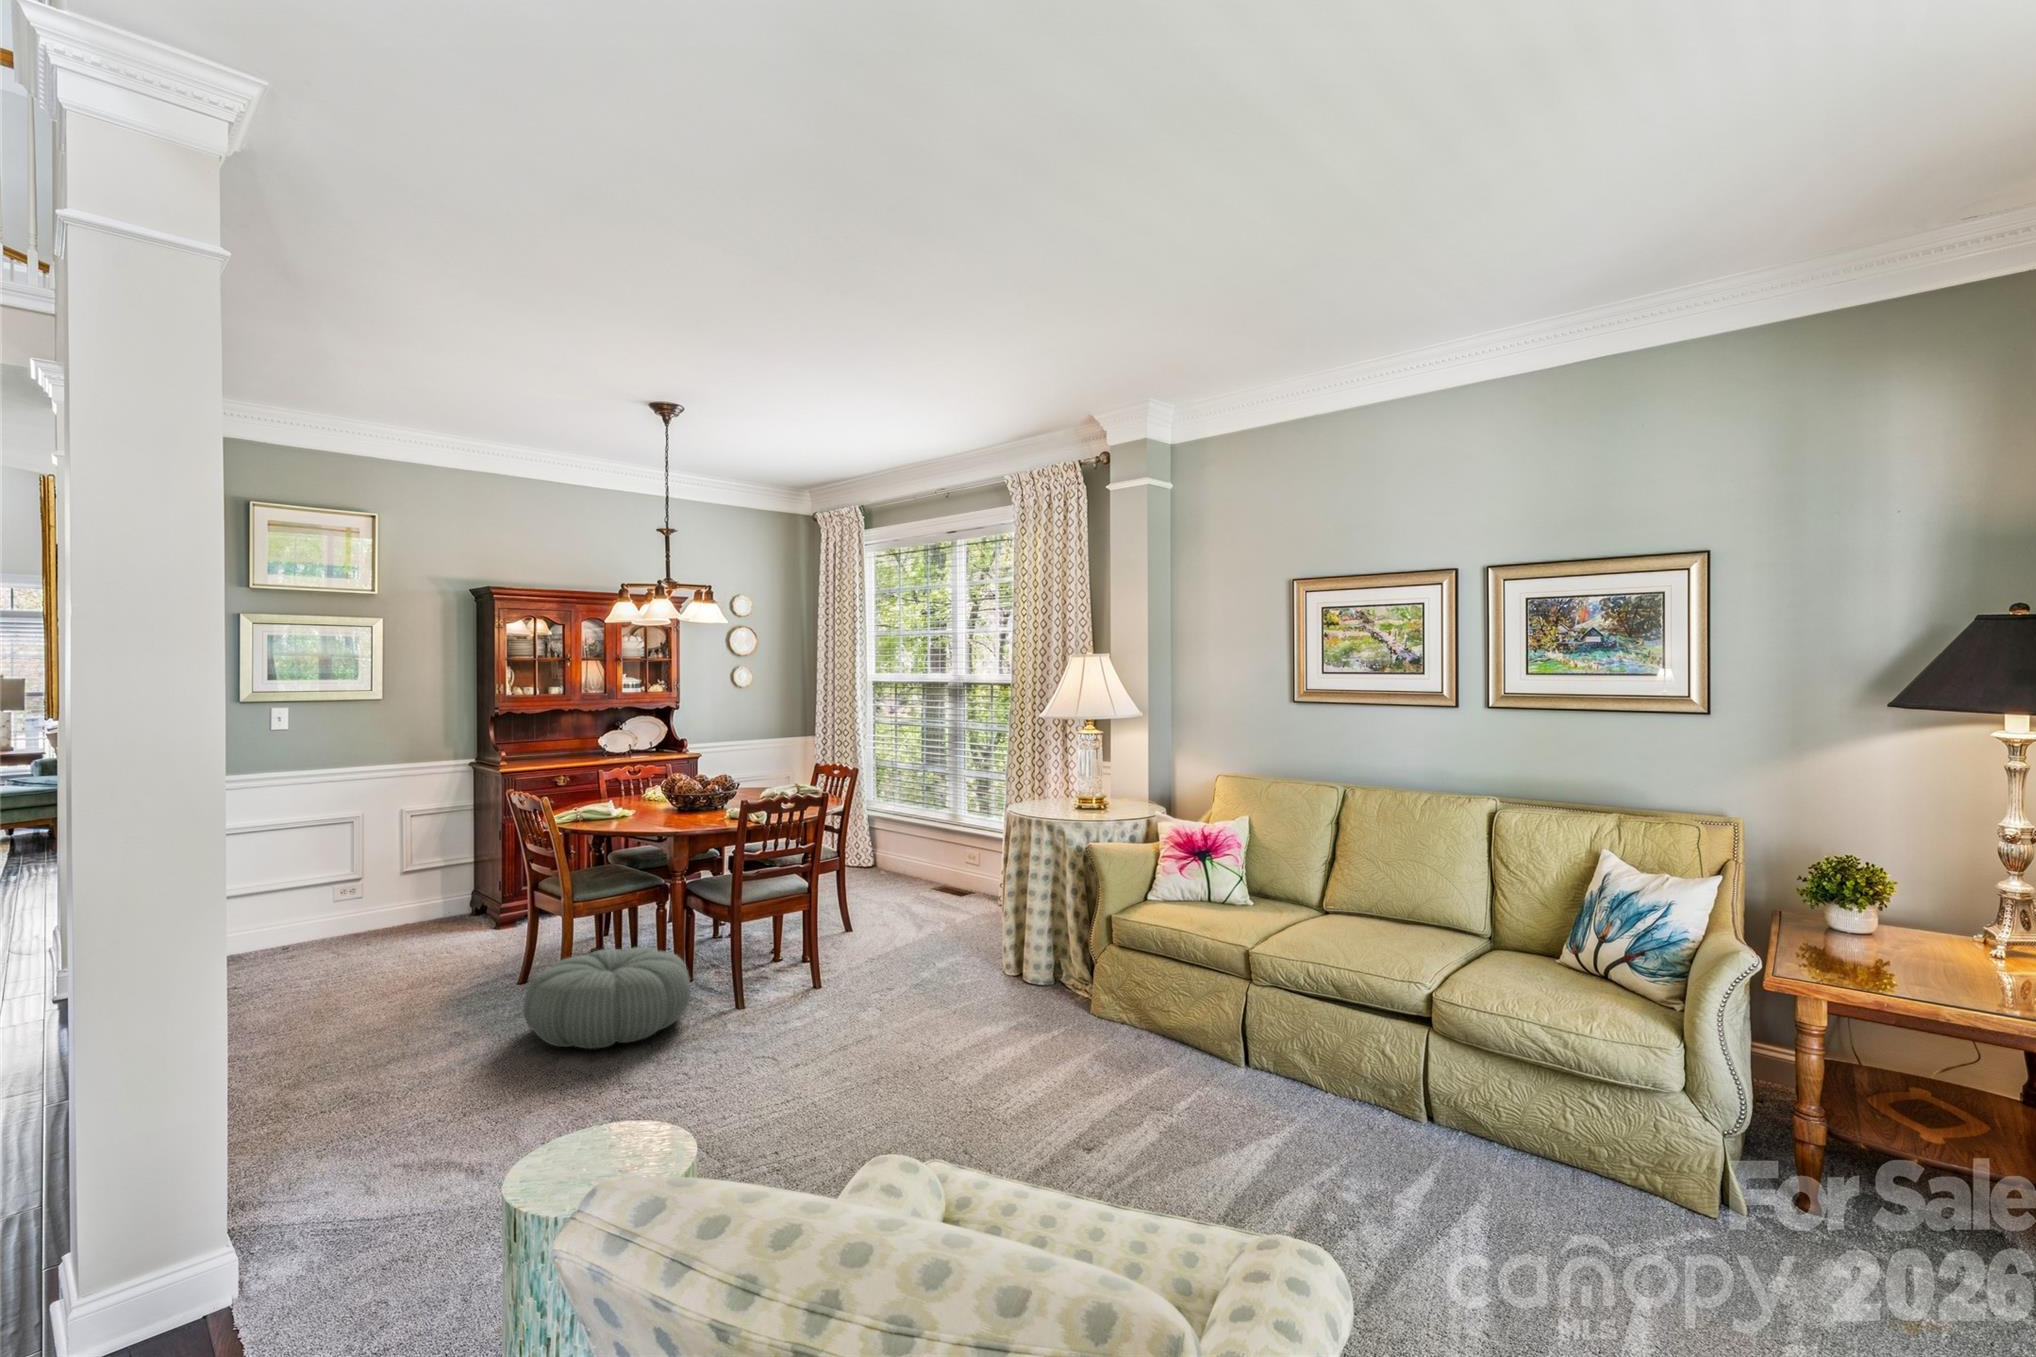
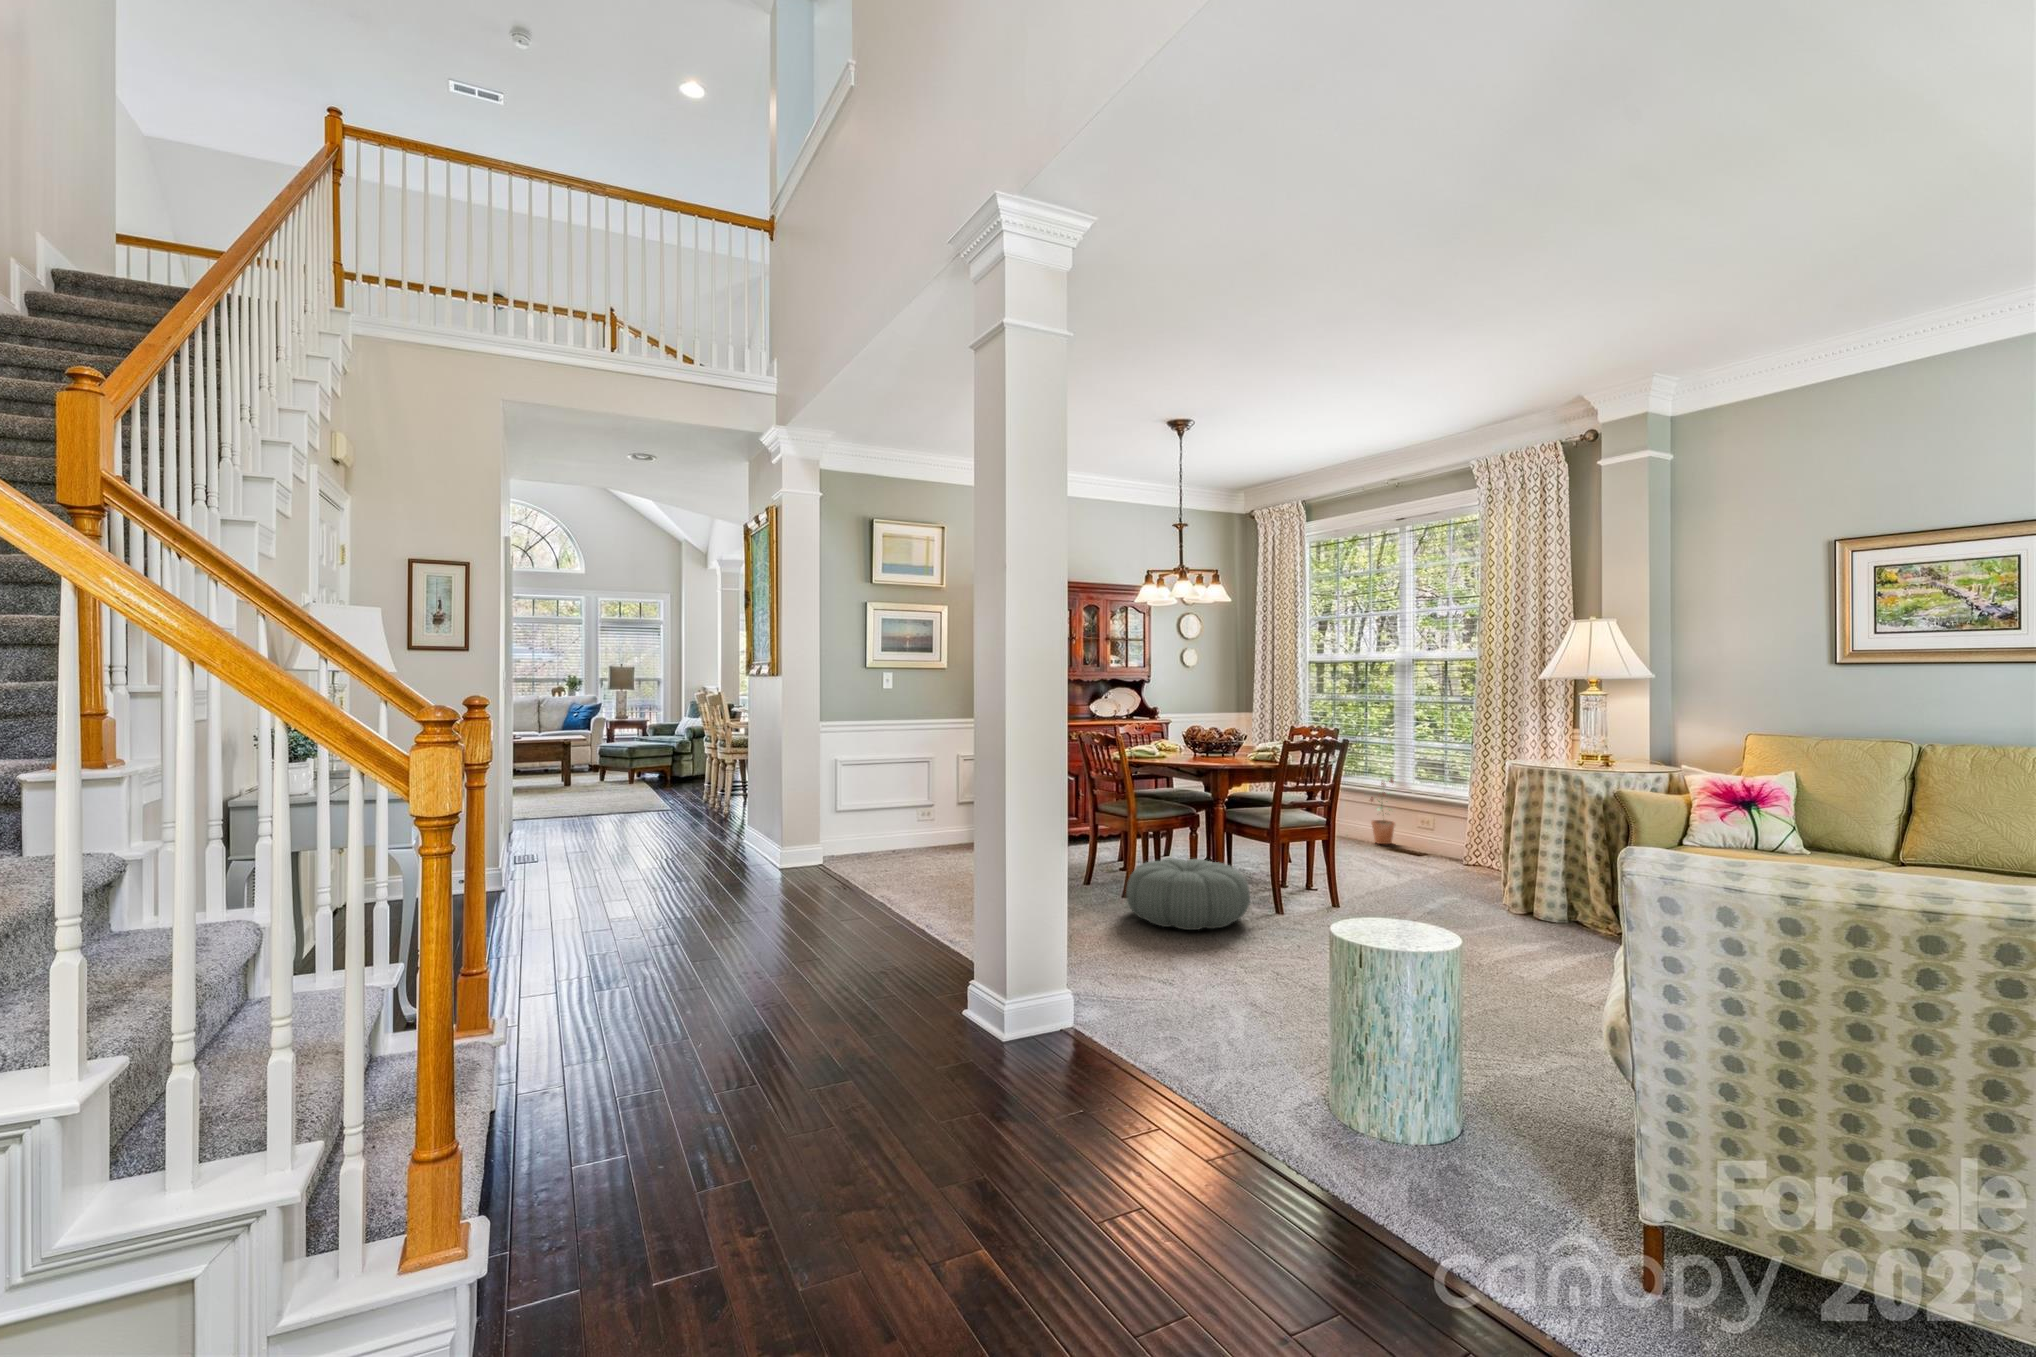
potted plant: none [917,815,947,891] -> present [1370,777,1395,844]

